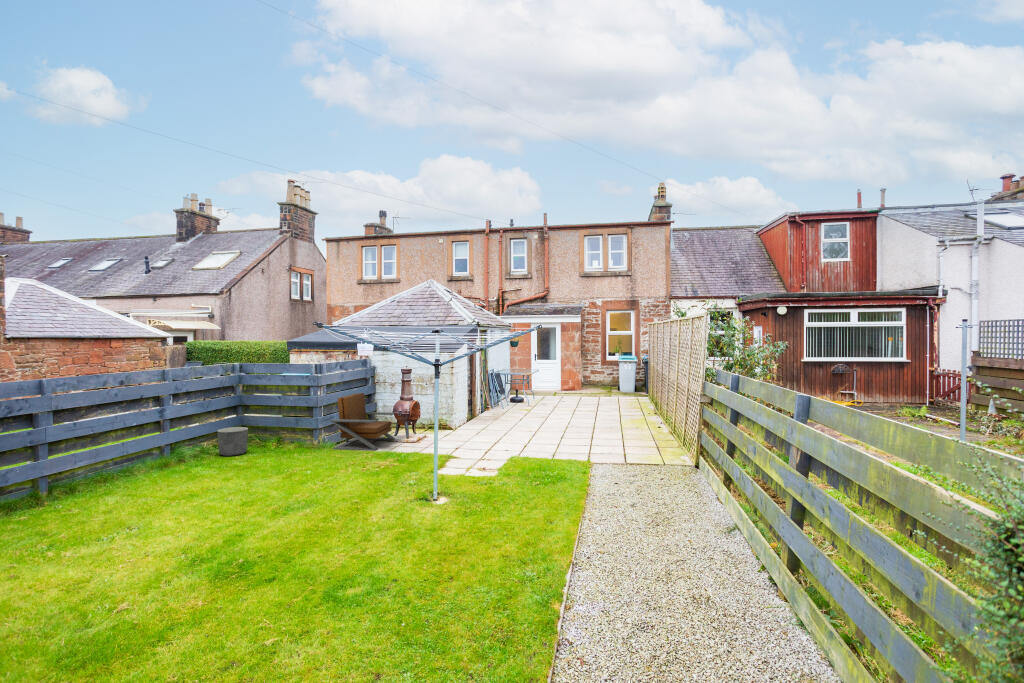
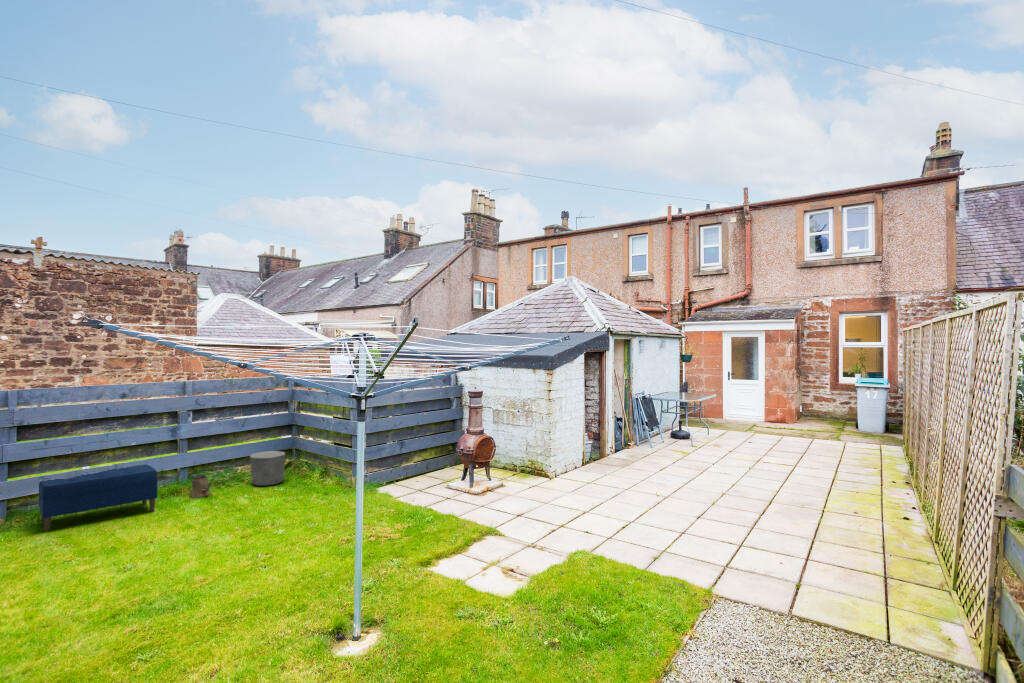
lounge chair: present [331,393,395,451] -> none [369,419,460,500]
bench: none [66,441,171,498] -> present [39,465,158,532]
watering can: none [174,446,208,468] -> present [190,474,215,498]

